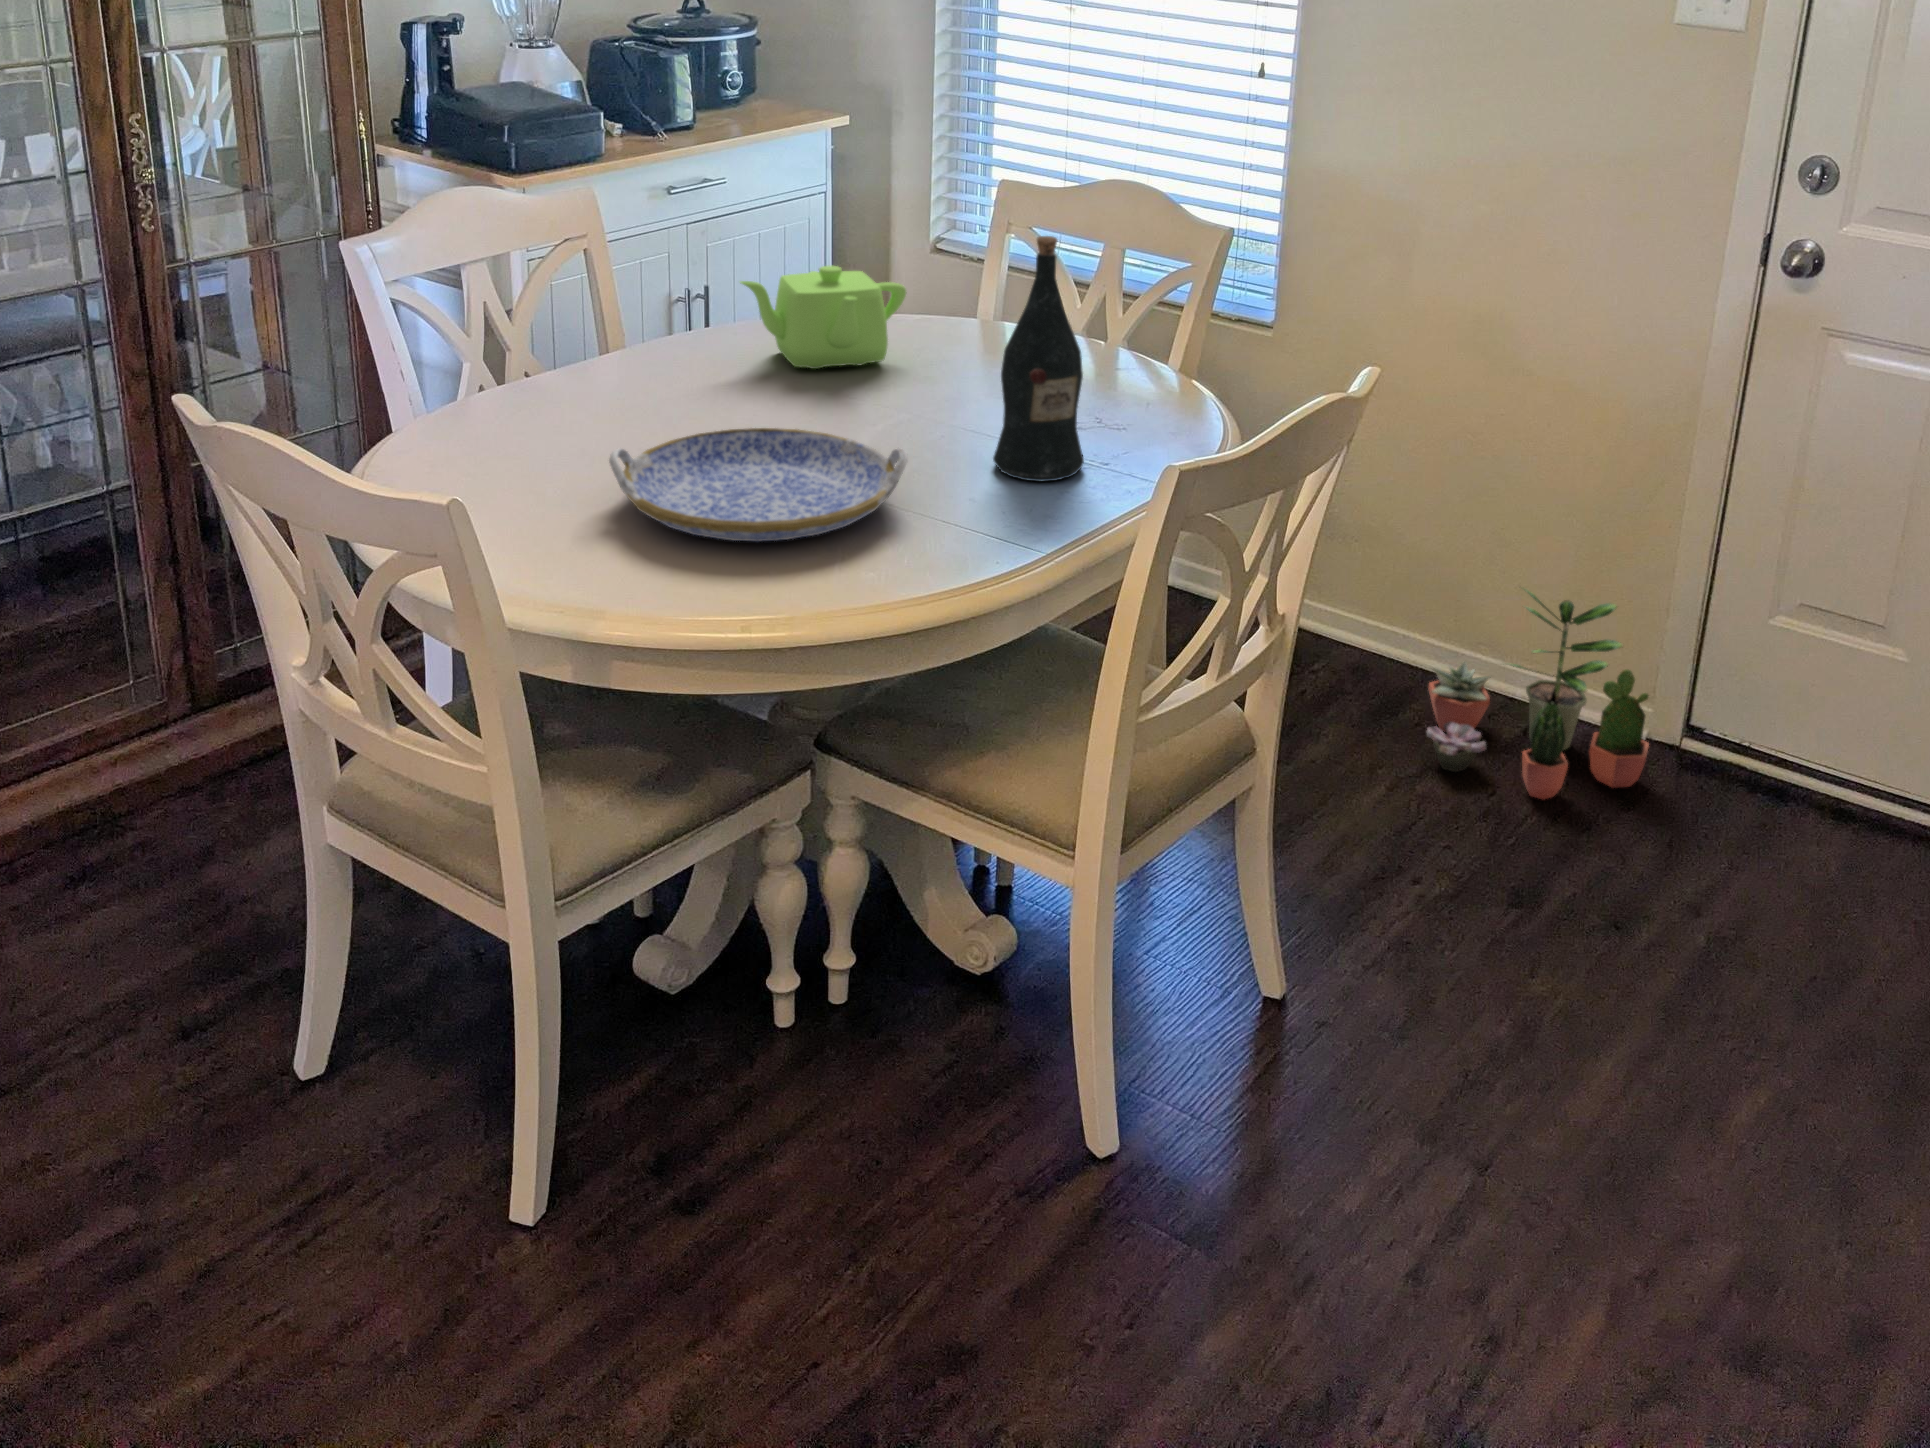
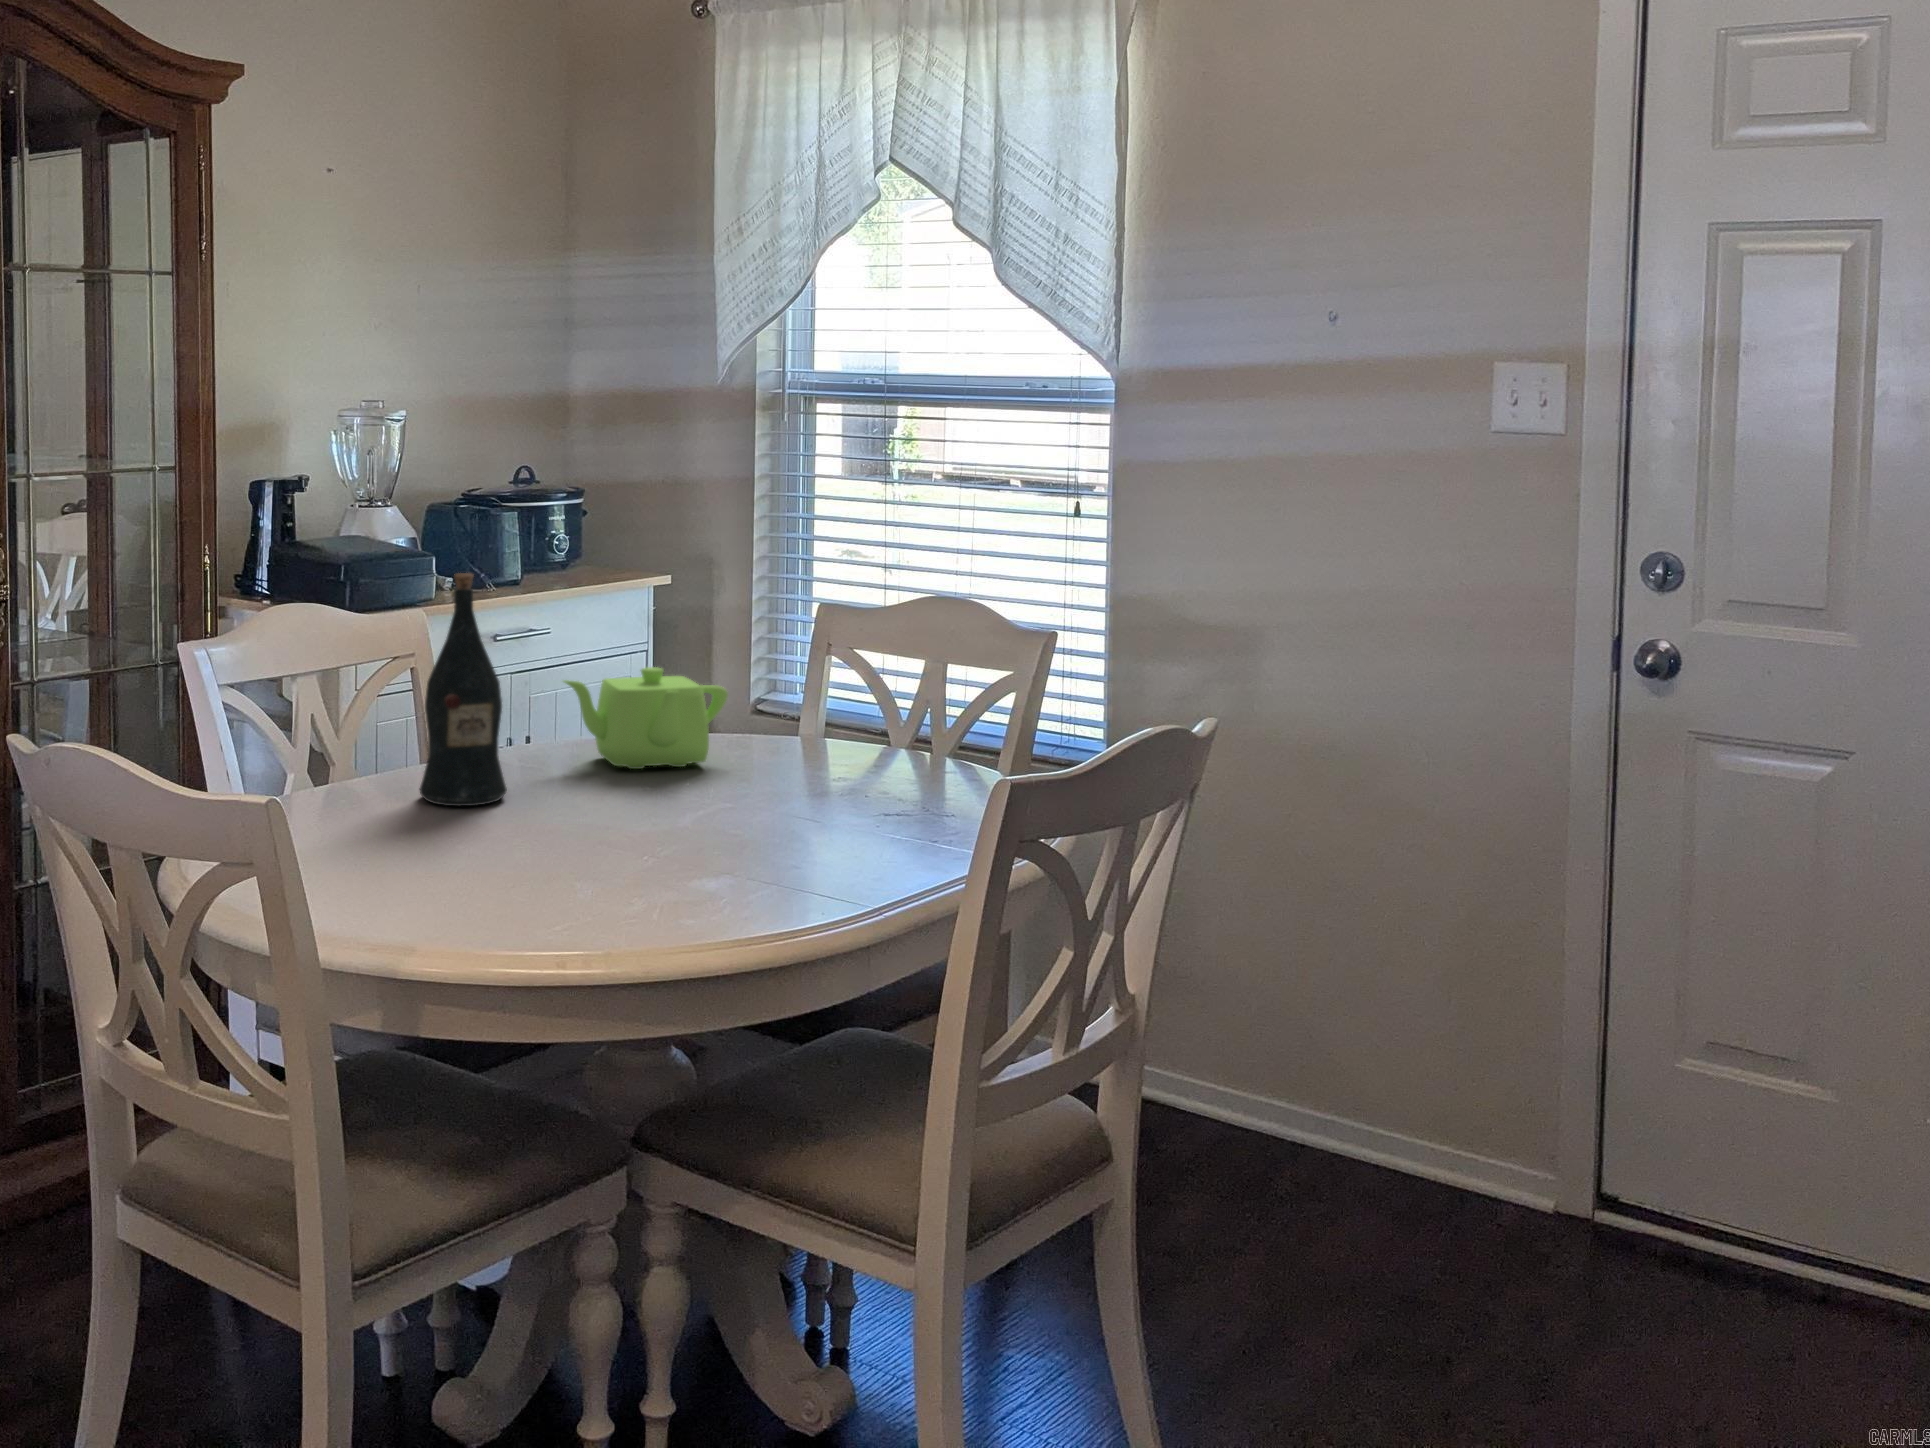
wine bottle: present [993,236,1084,482] -> present [420,573,507,806]
serving tray: present [609,428,908,542] -> none [428,802,732,894]
potted plant: present [1427,589,1649,799] -> none [1299,1026,1558,1269]

